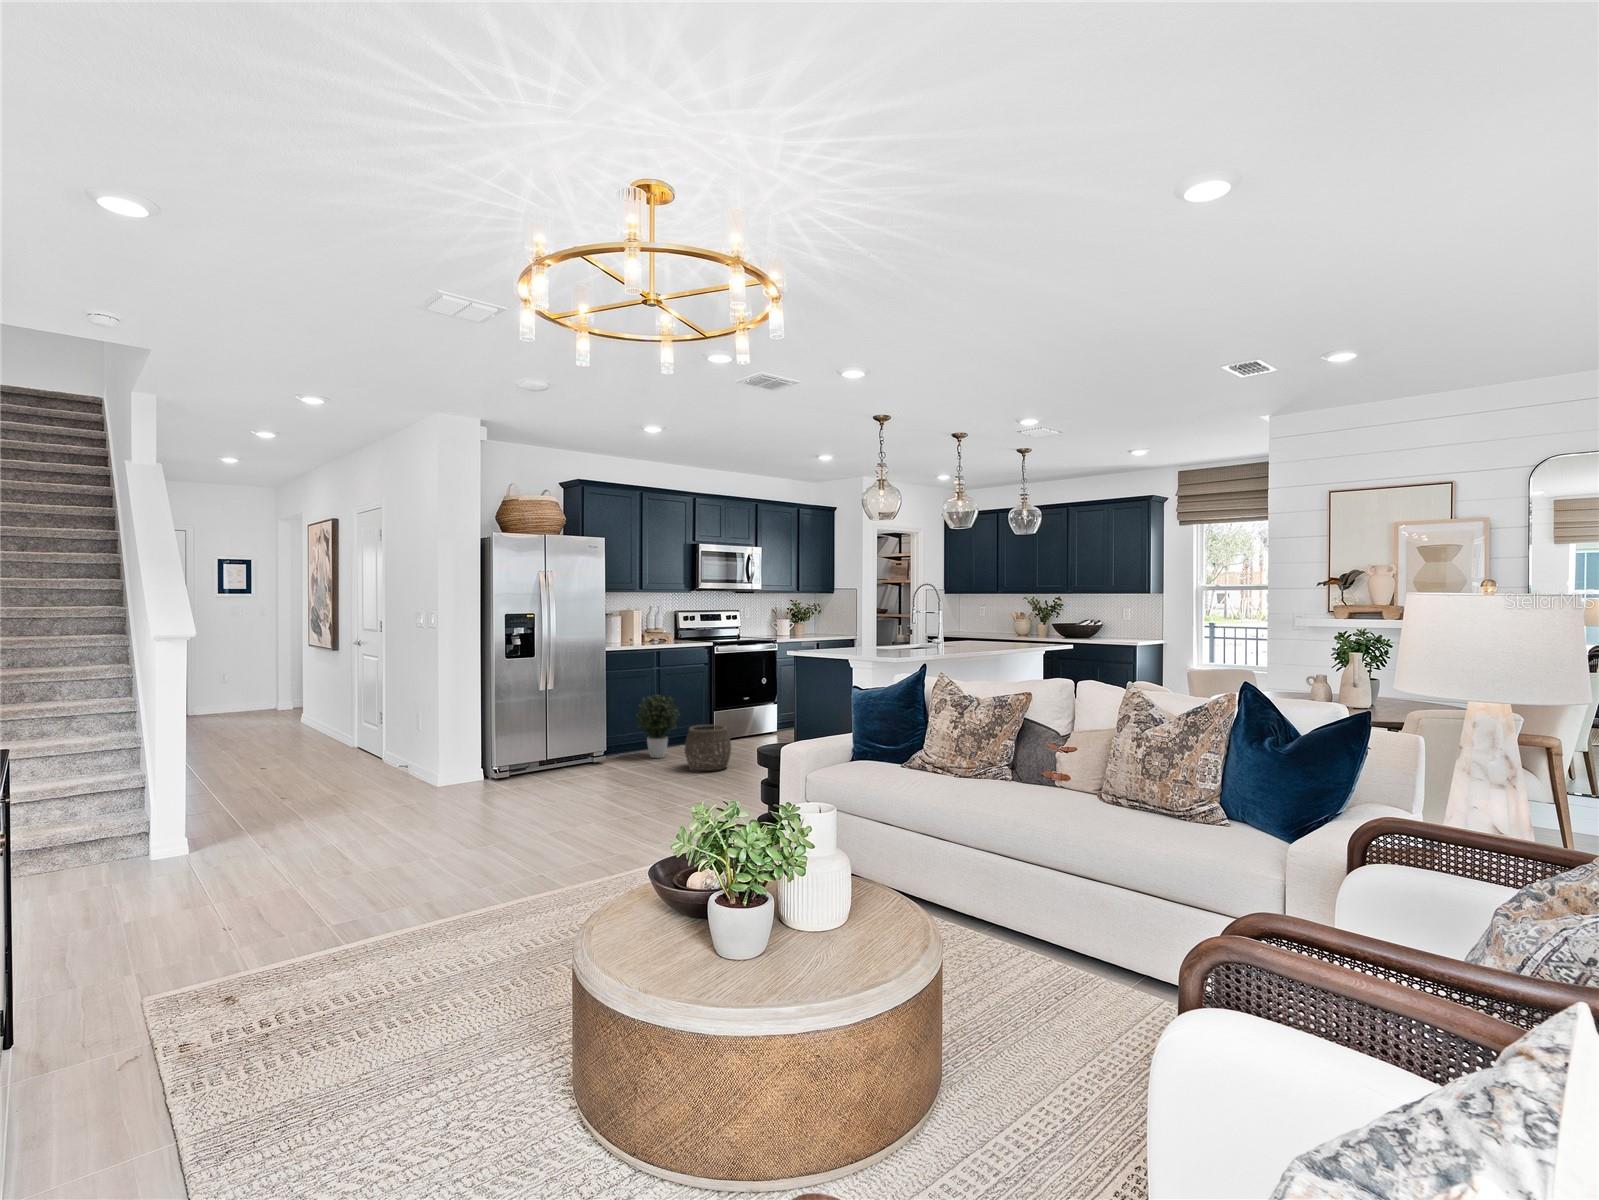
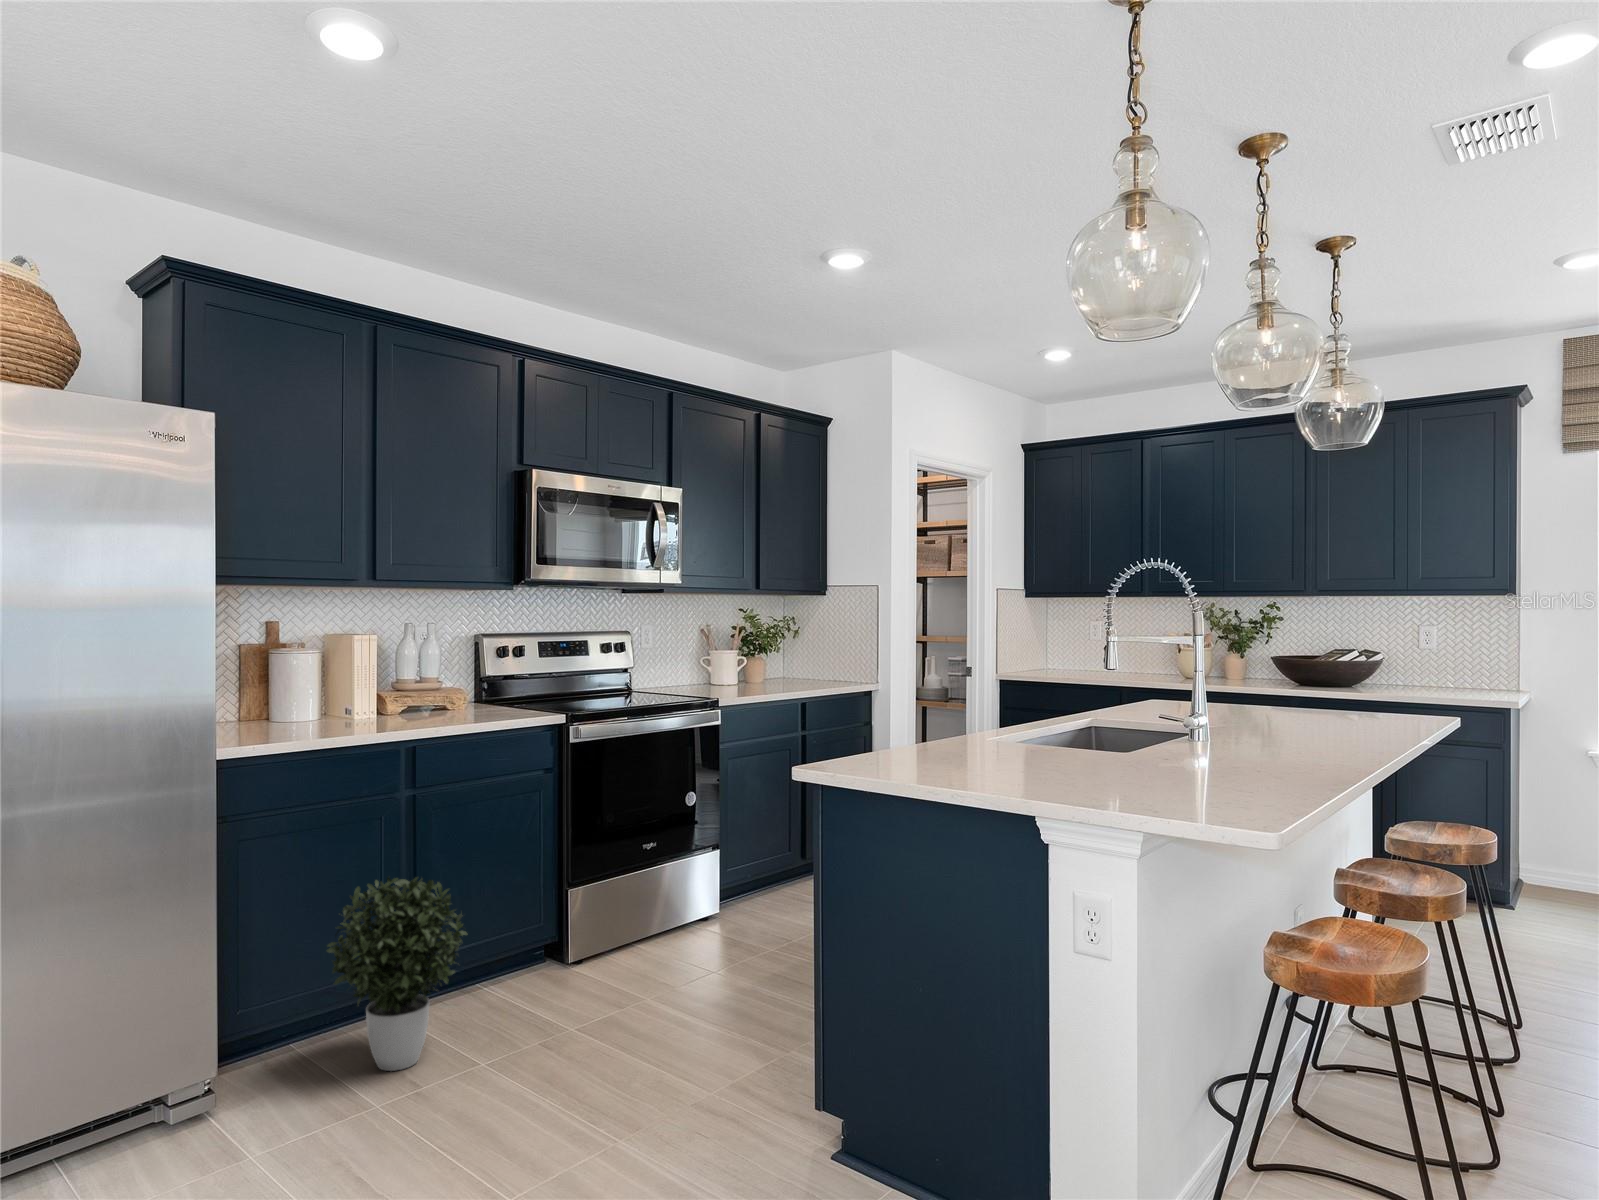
woven basket: present [685,725,731,771] -> none [467,983,620,1161]

